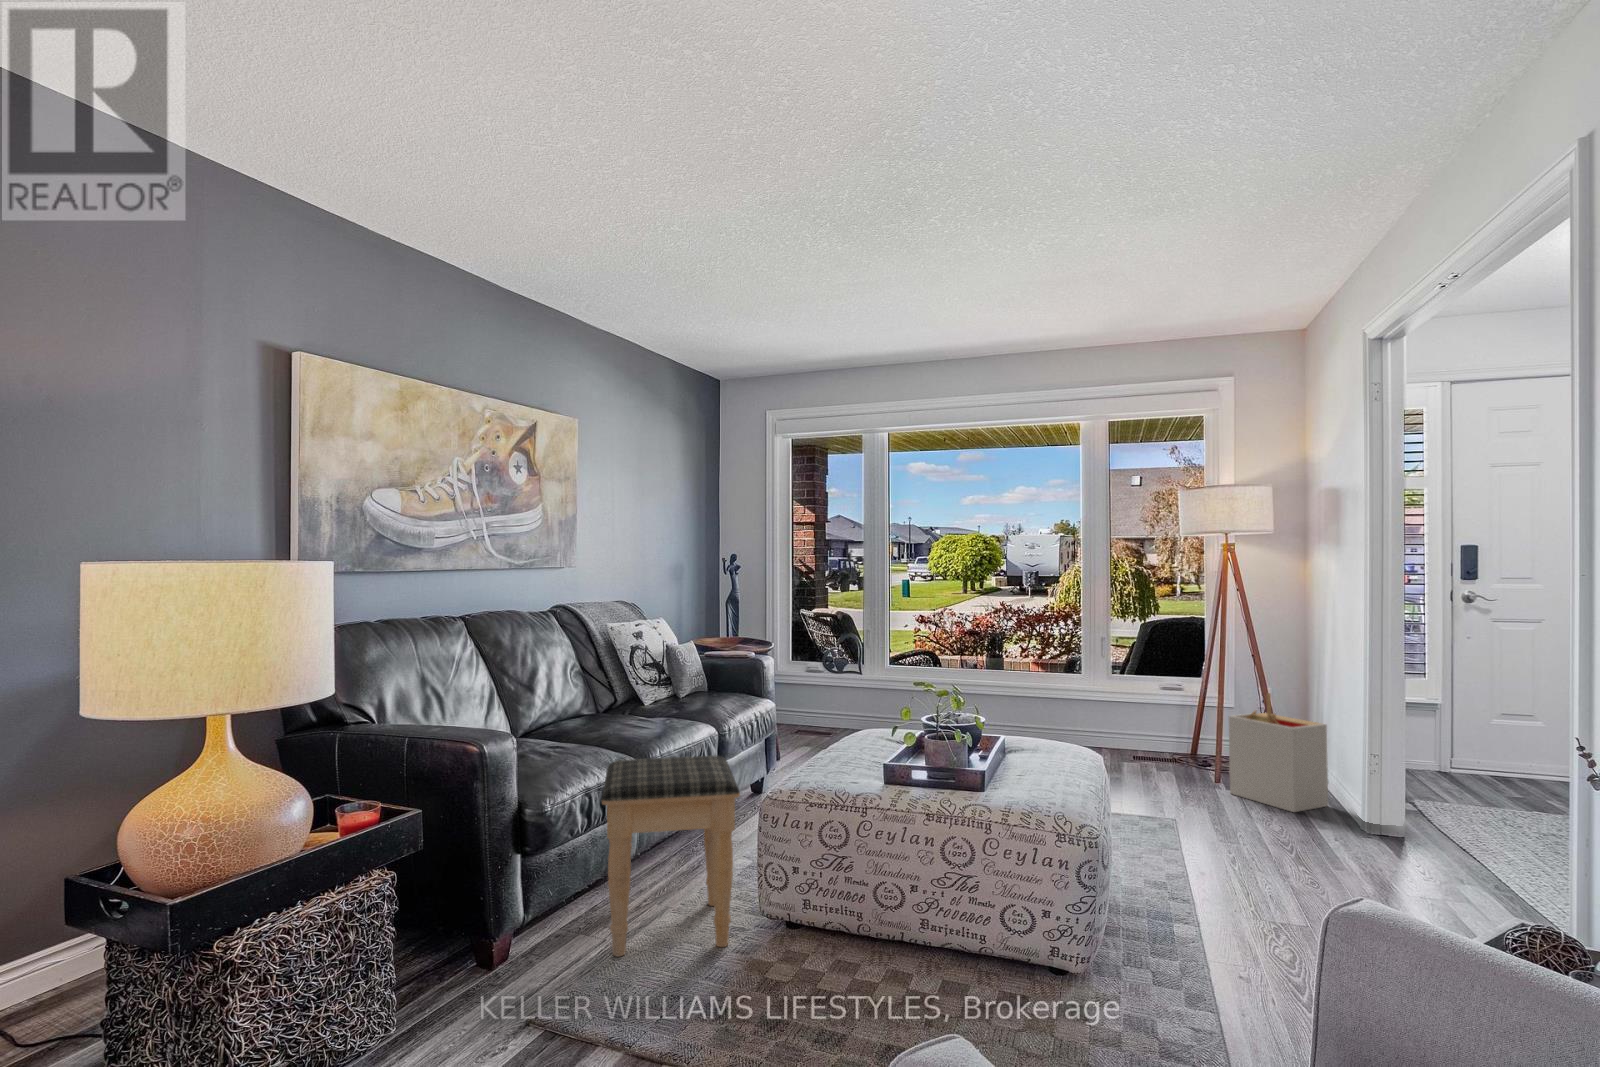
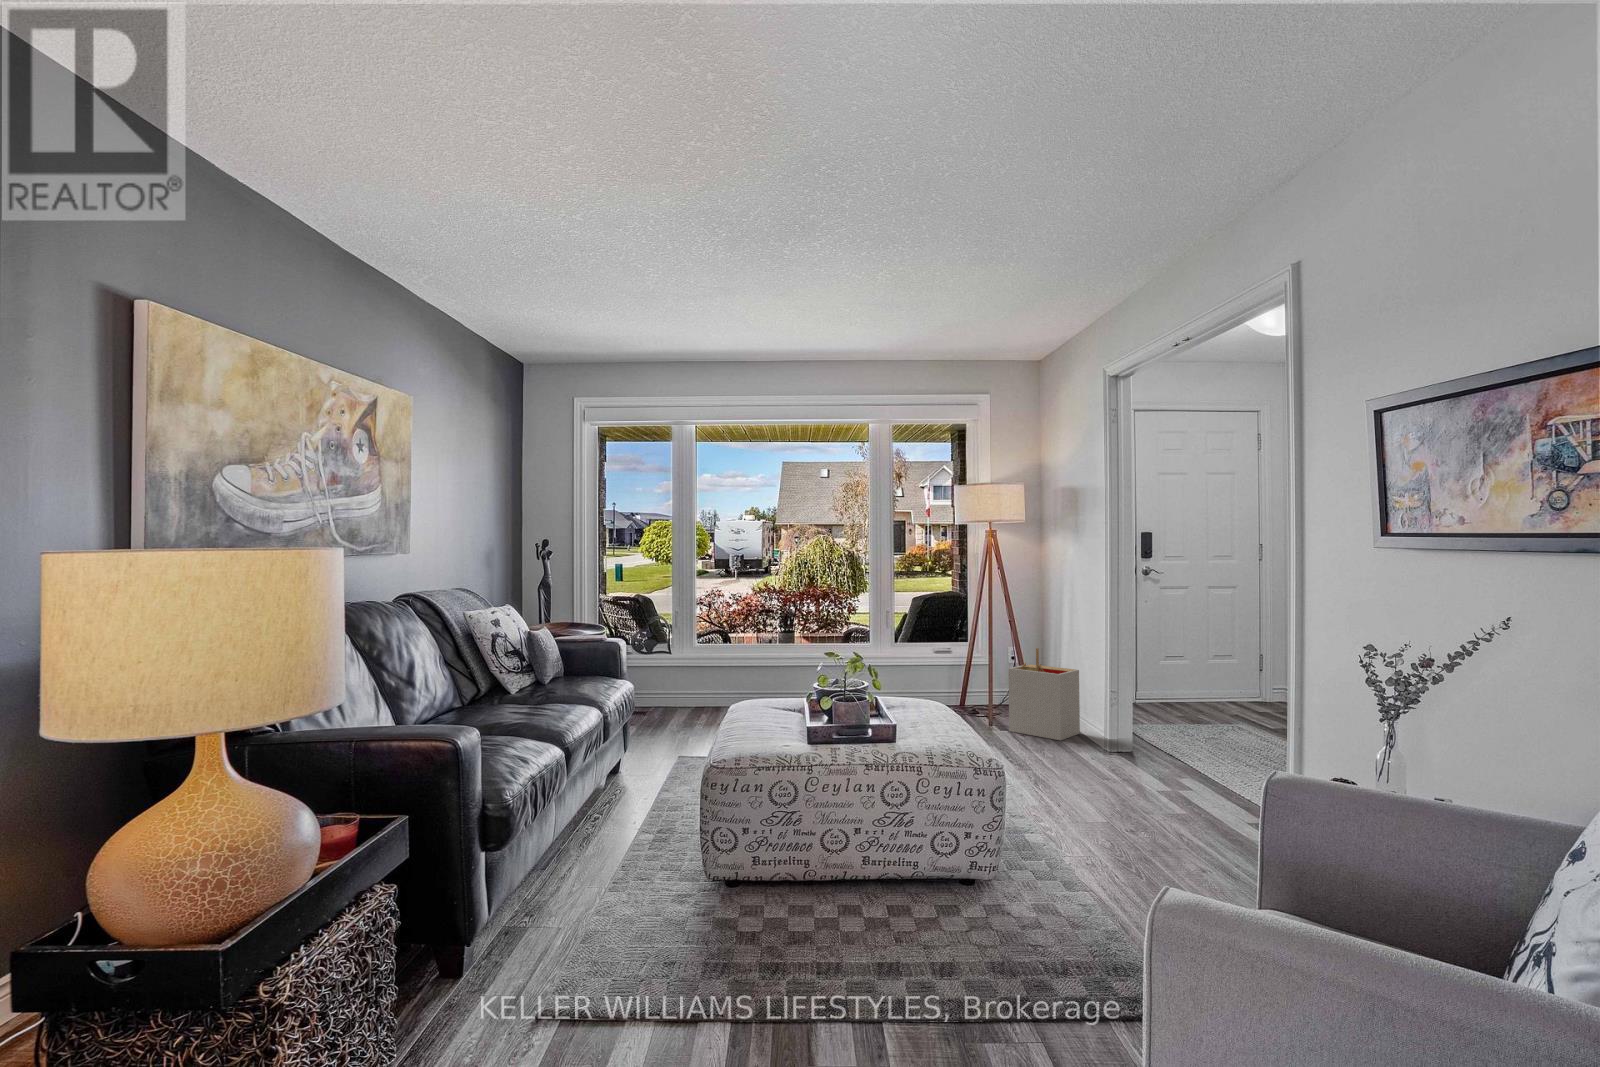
footstool: present [602,756,740,956] -> none [543,734,702,939]

